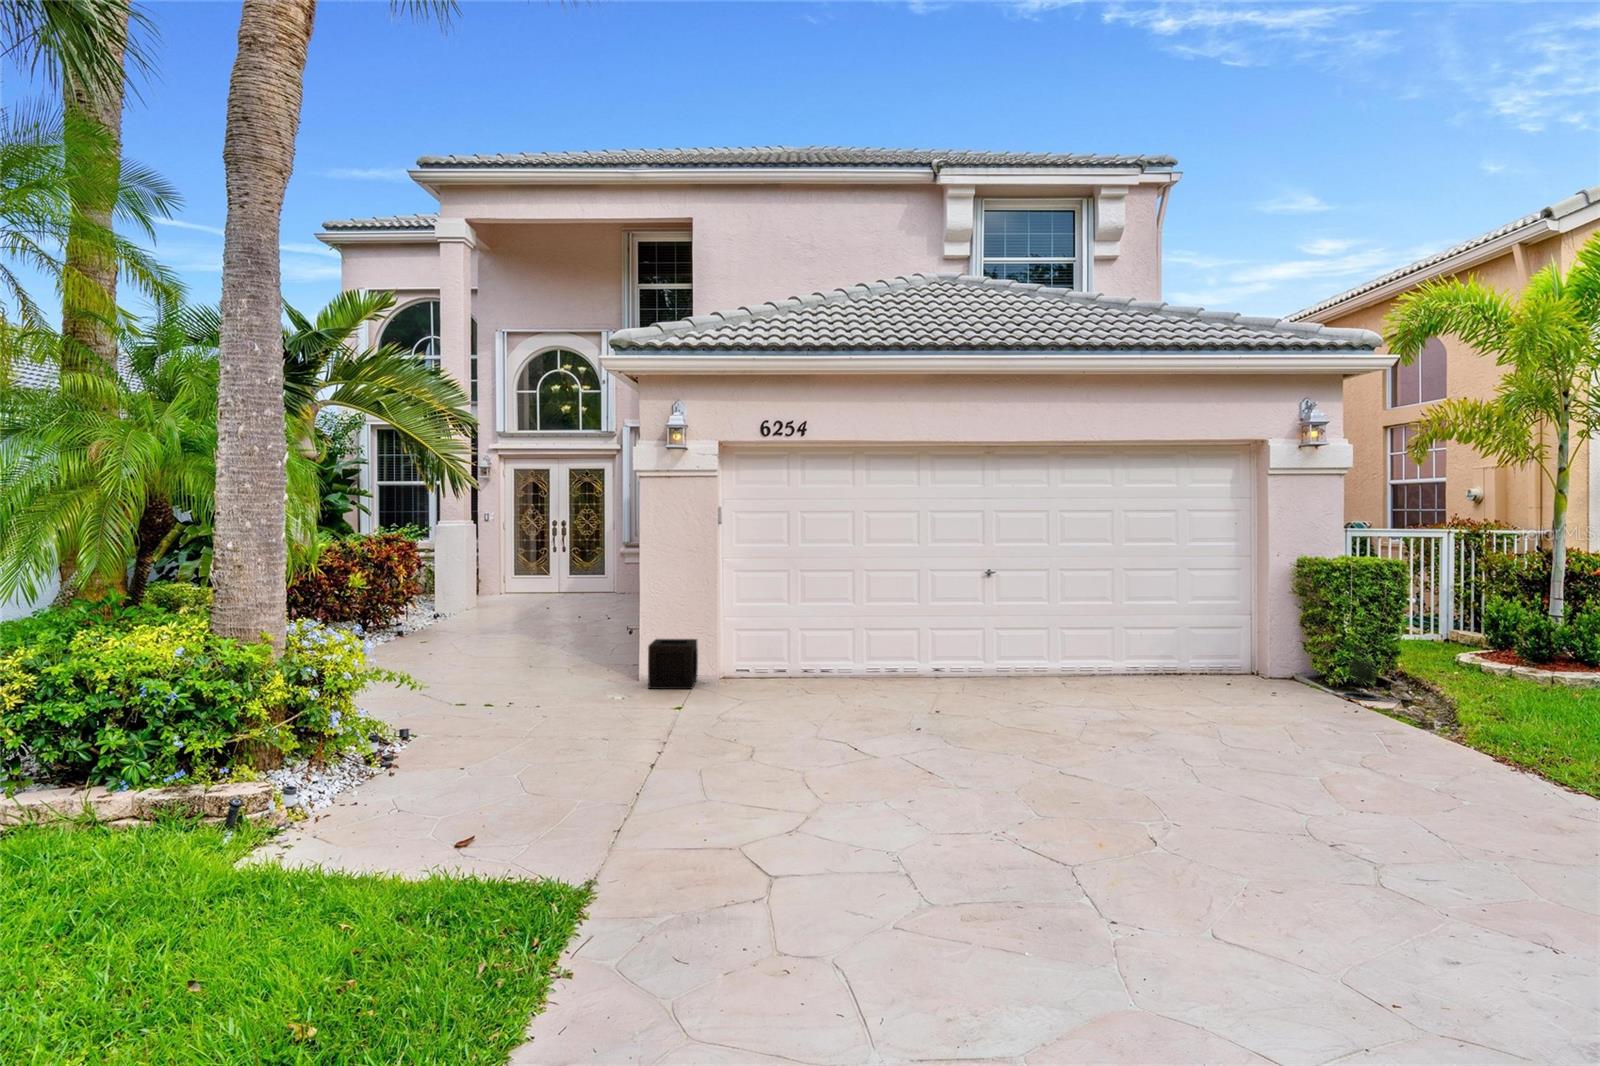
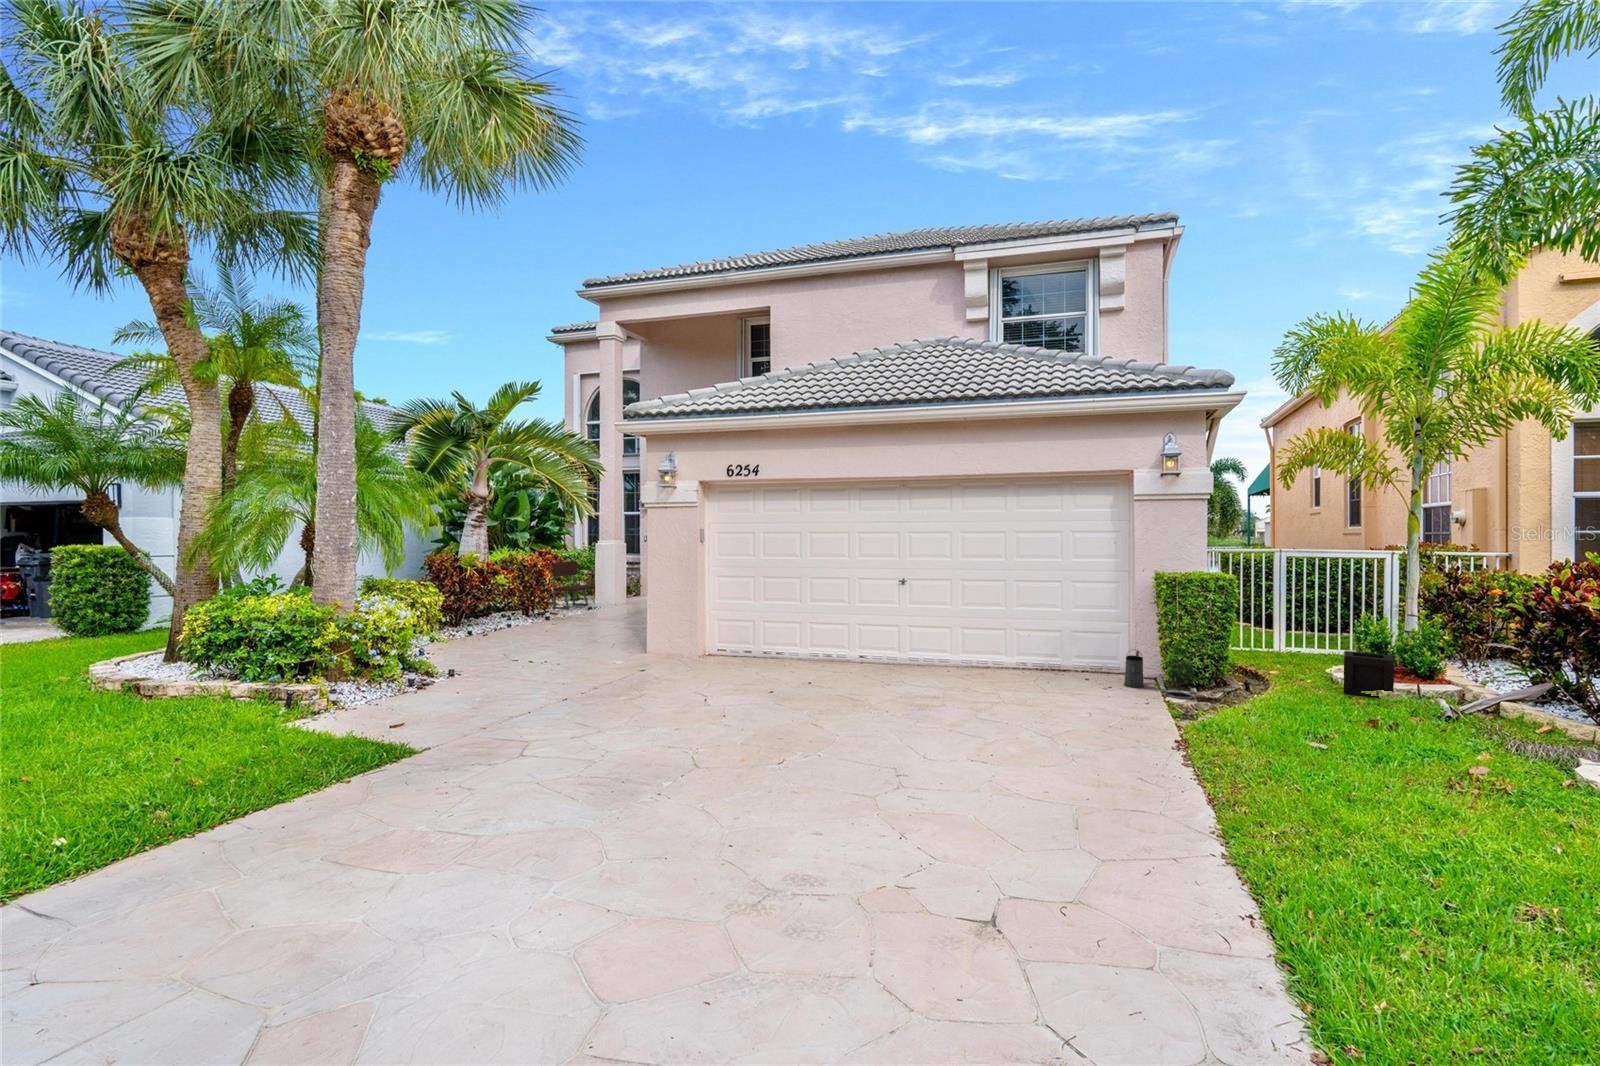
bench: none [391,560,448,631] -> present [552,561,595,609]
wooden crate: present [648,639,698,689] -> present [1344,651,1394,698]
watering can: none [1281,646,1307,691] -> present [1124,649,1144,688]

